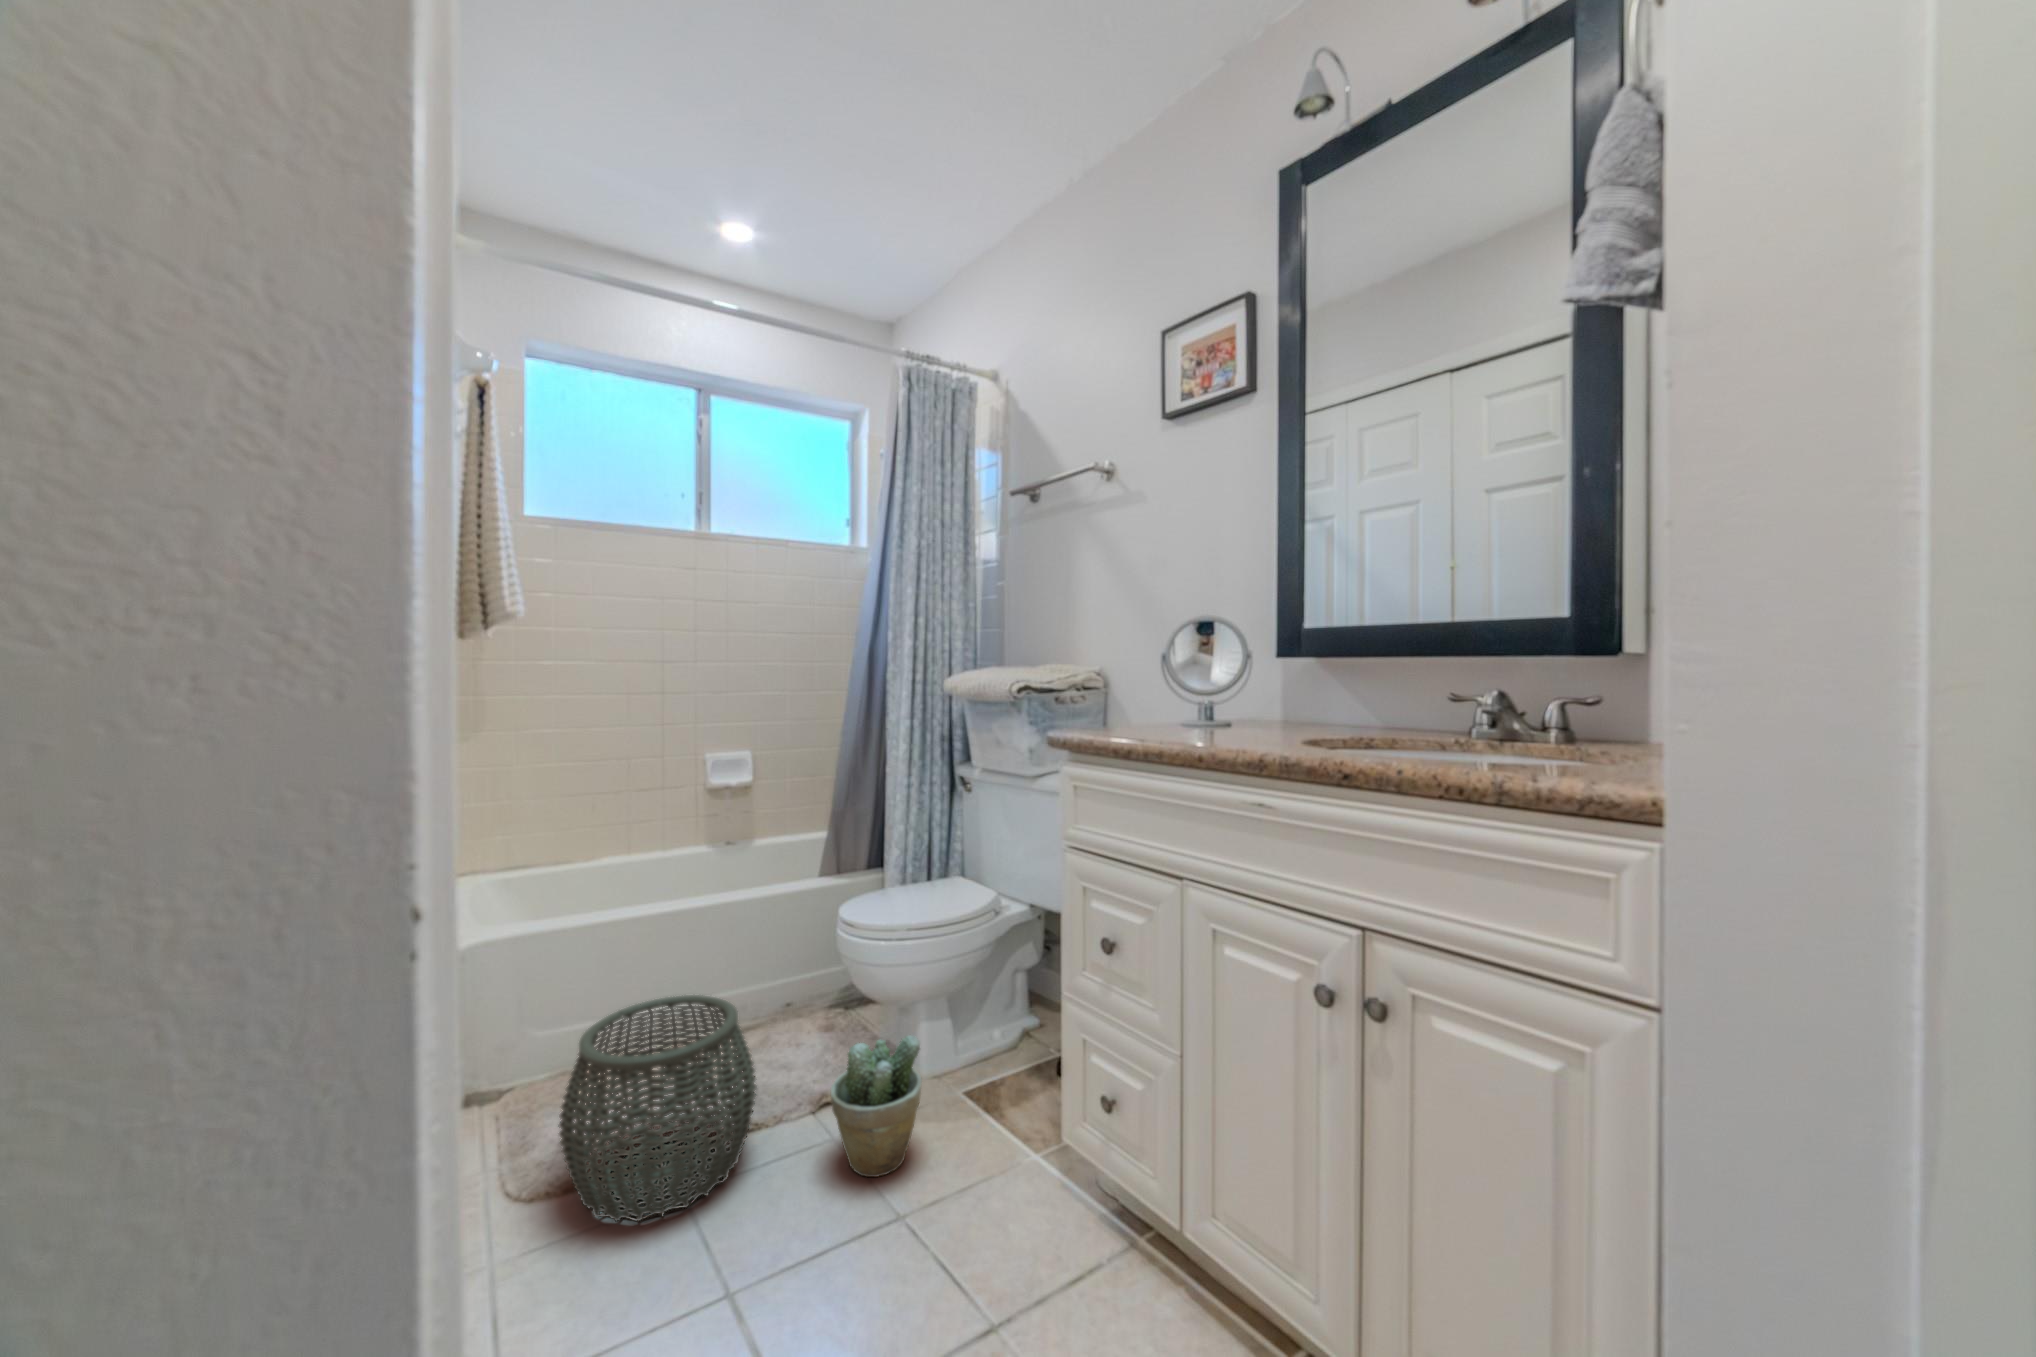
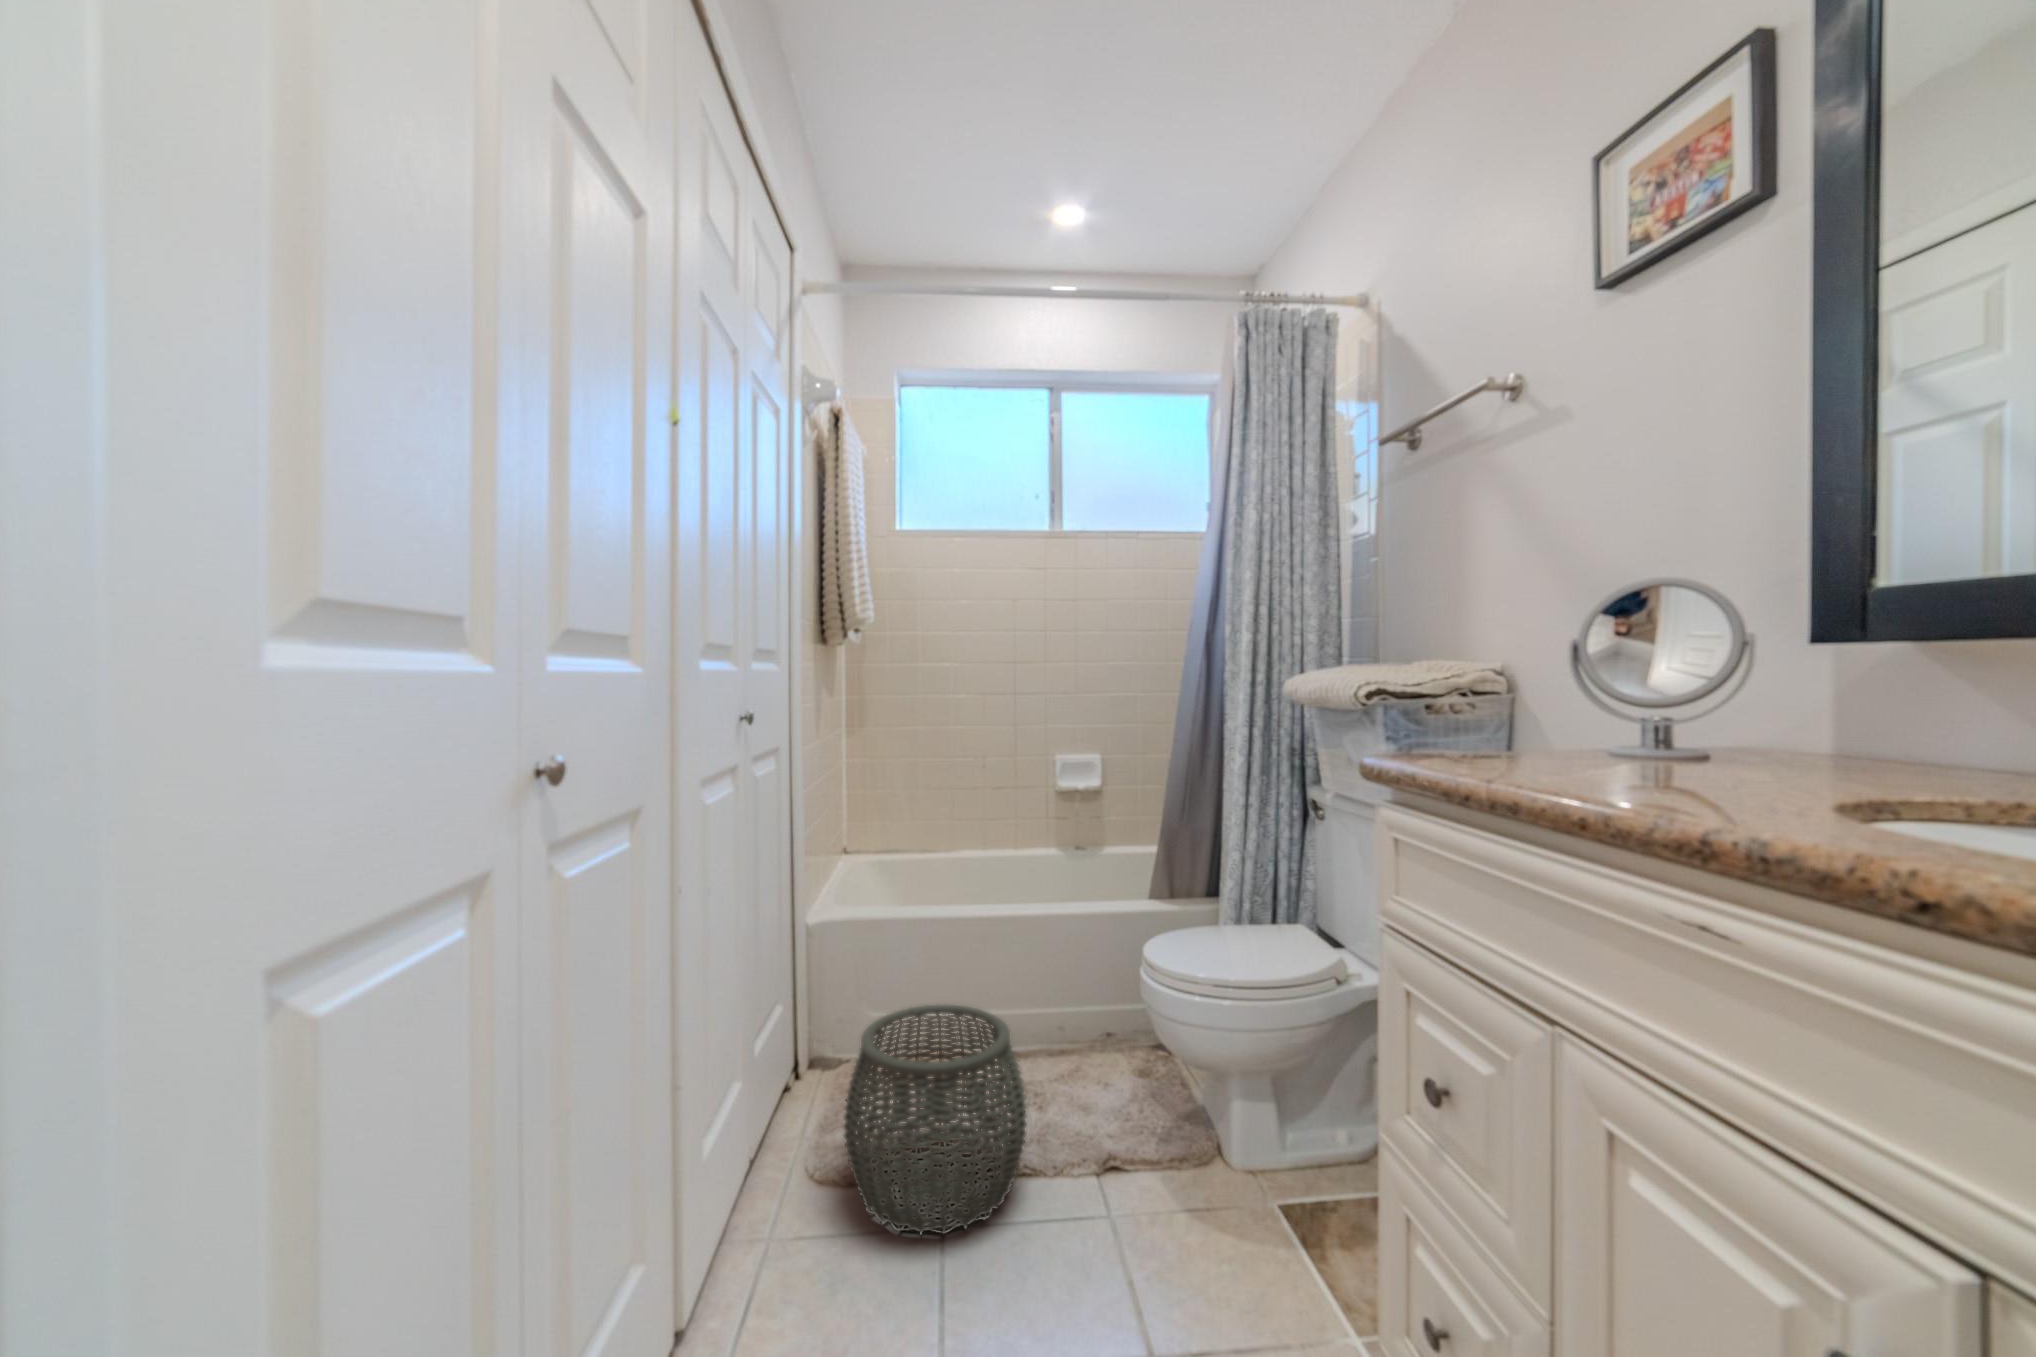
potted plant: present [831,1036,922,1177] -> none [1095,1108,1205,1280]

